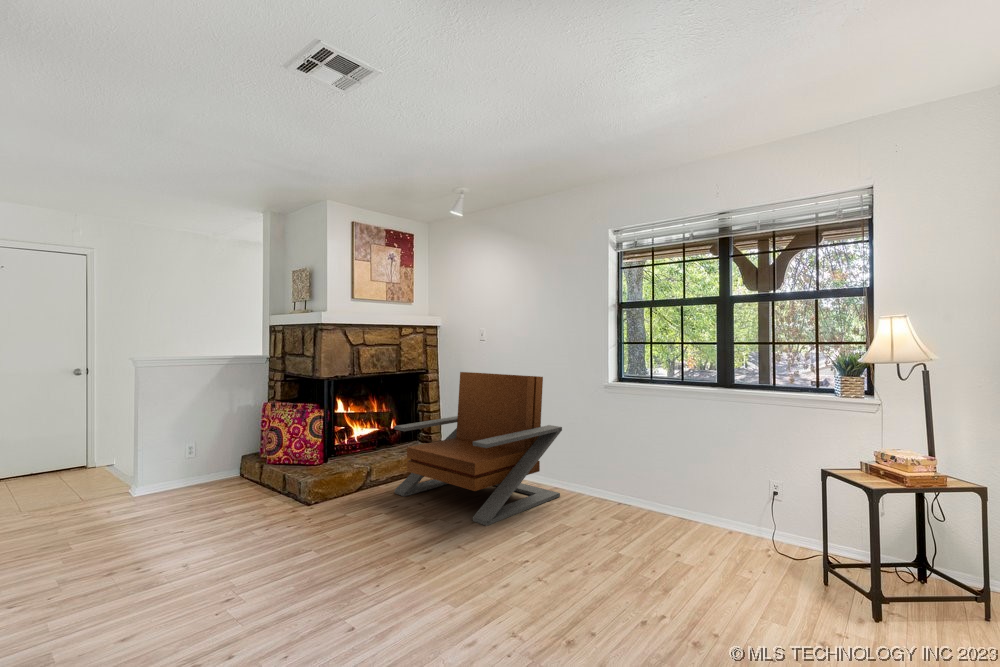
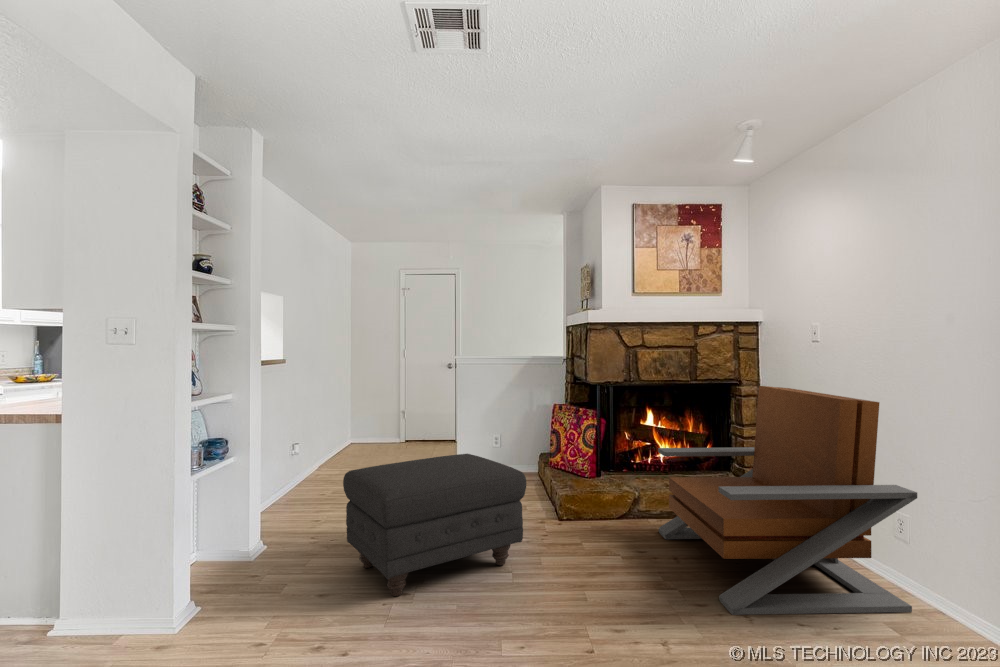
ottoman: none [110,455,321,607] -> present [343,454,526,596]

